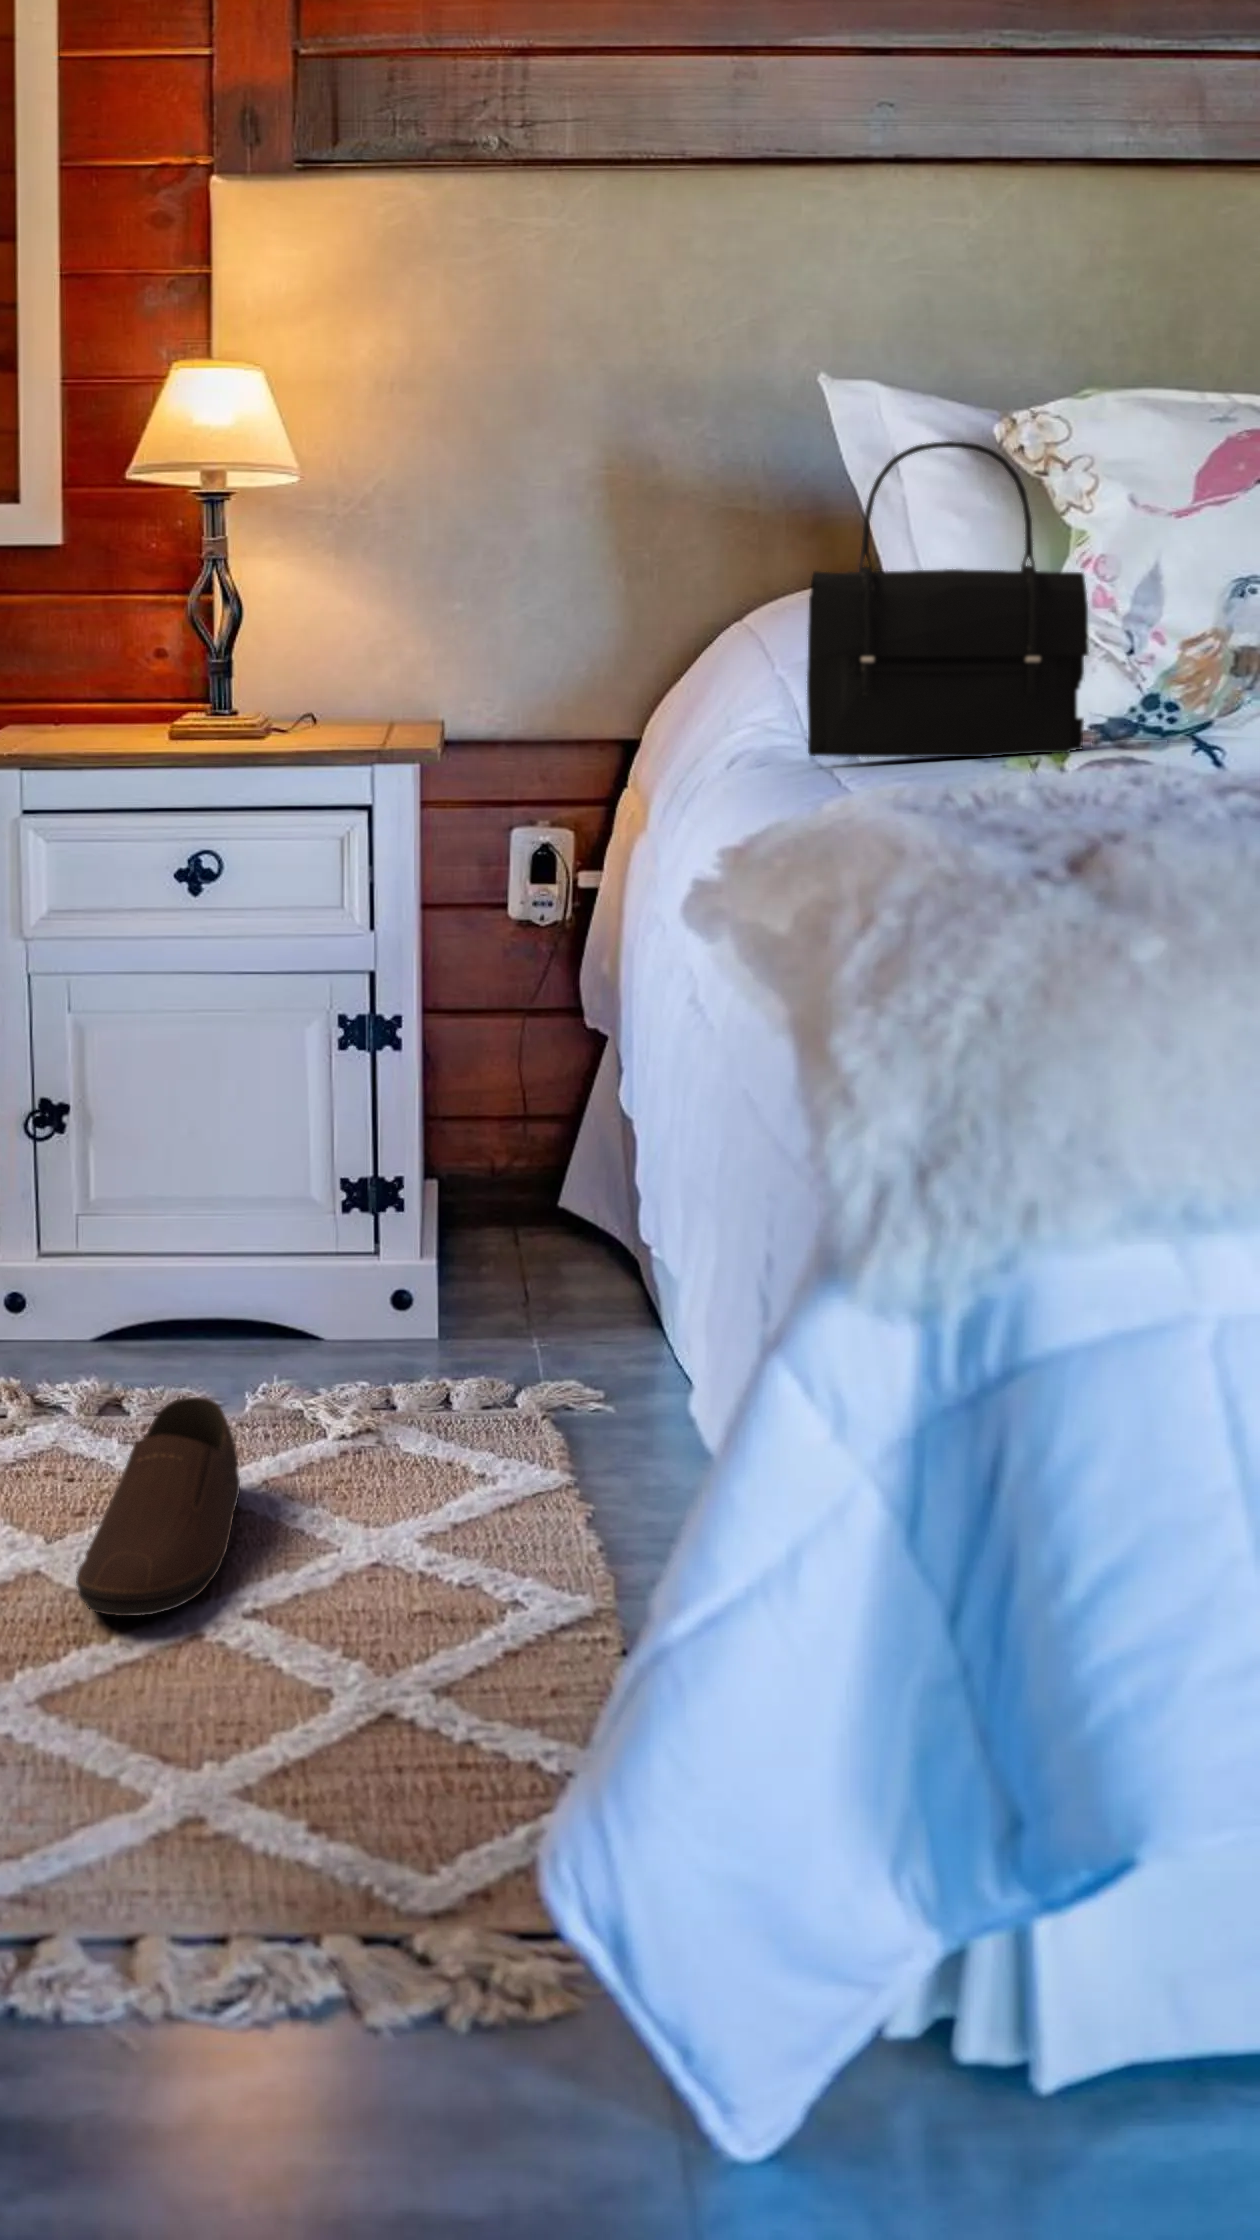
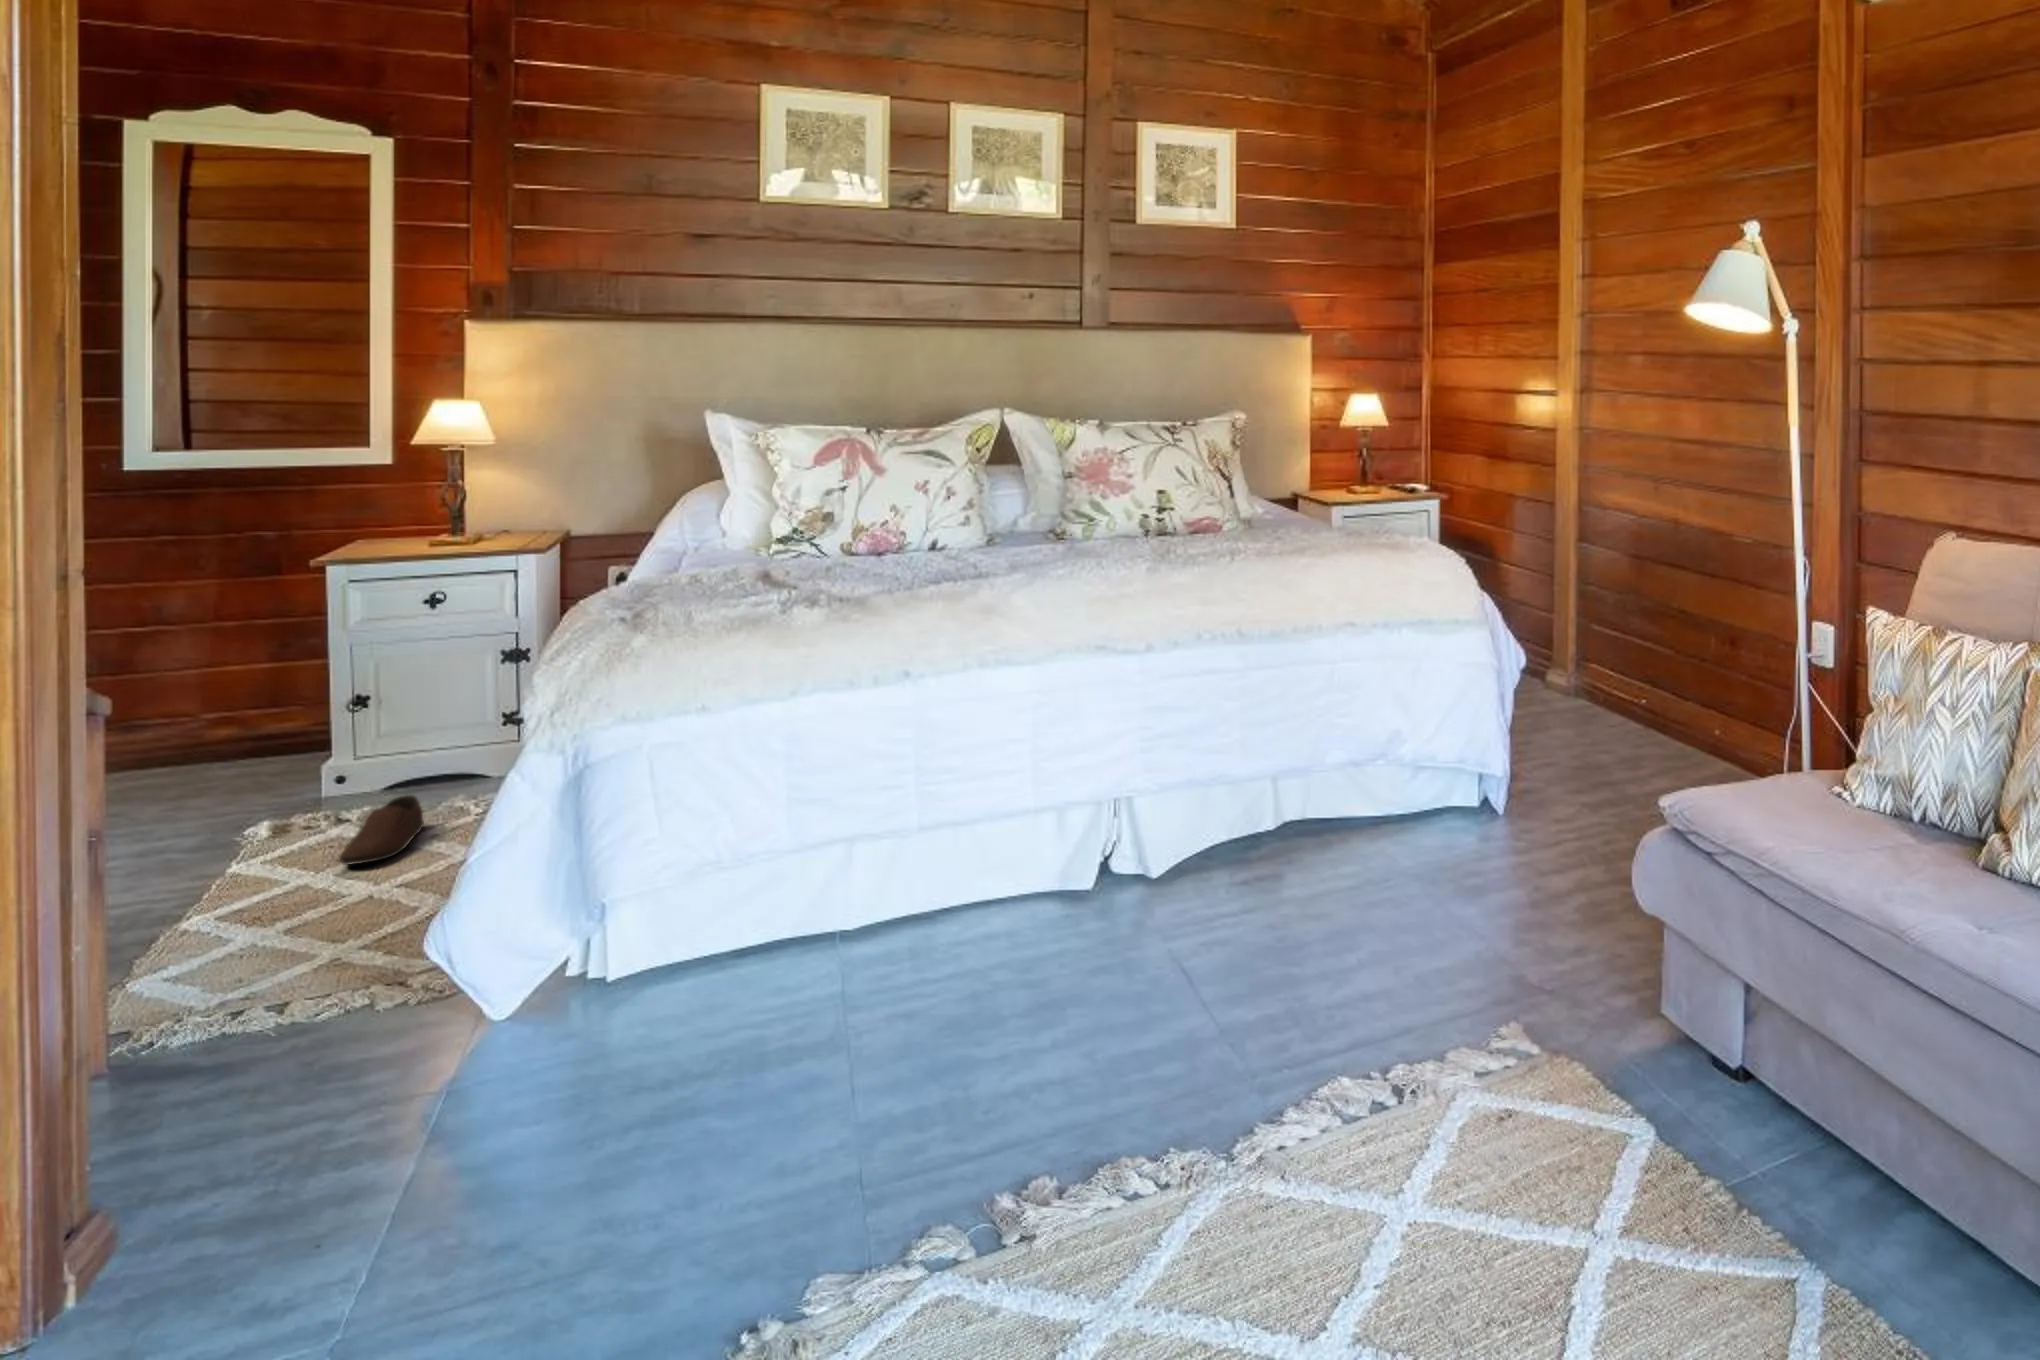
handbag: present [807,441,1089,757] -> none [675,448,778,552]

